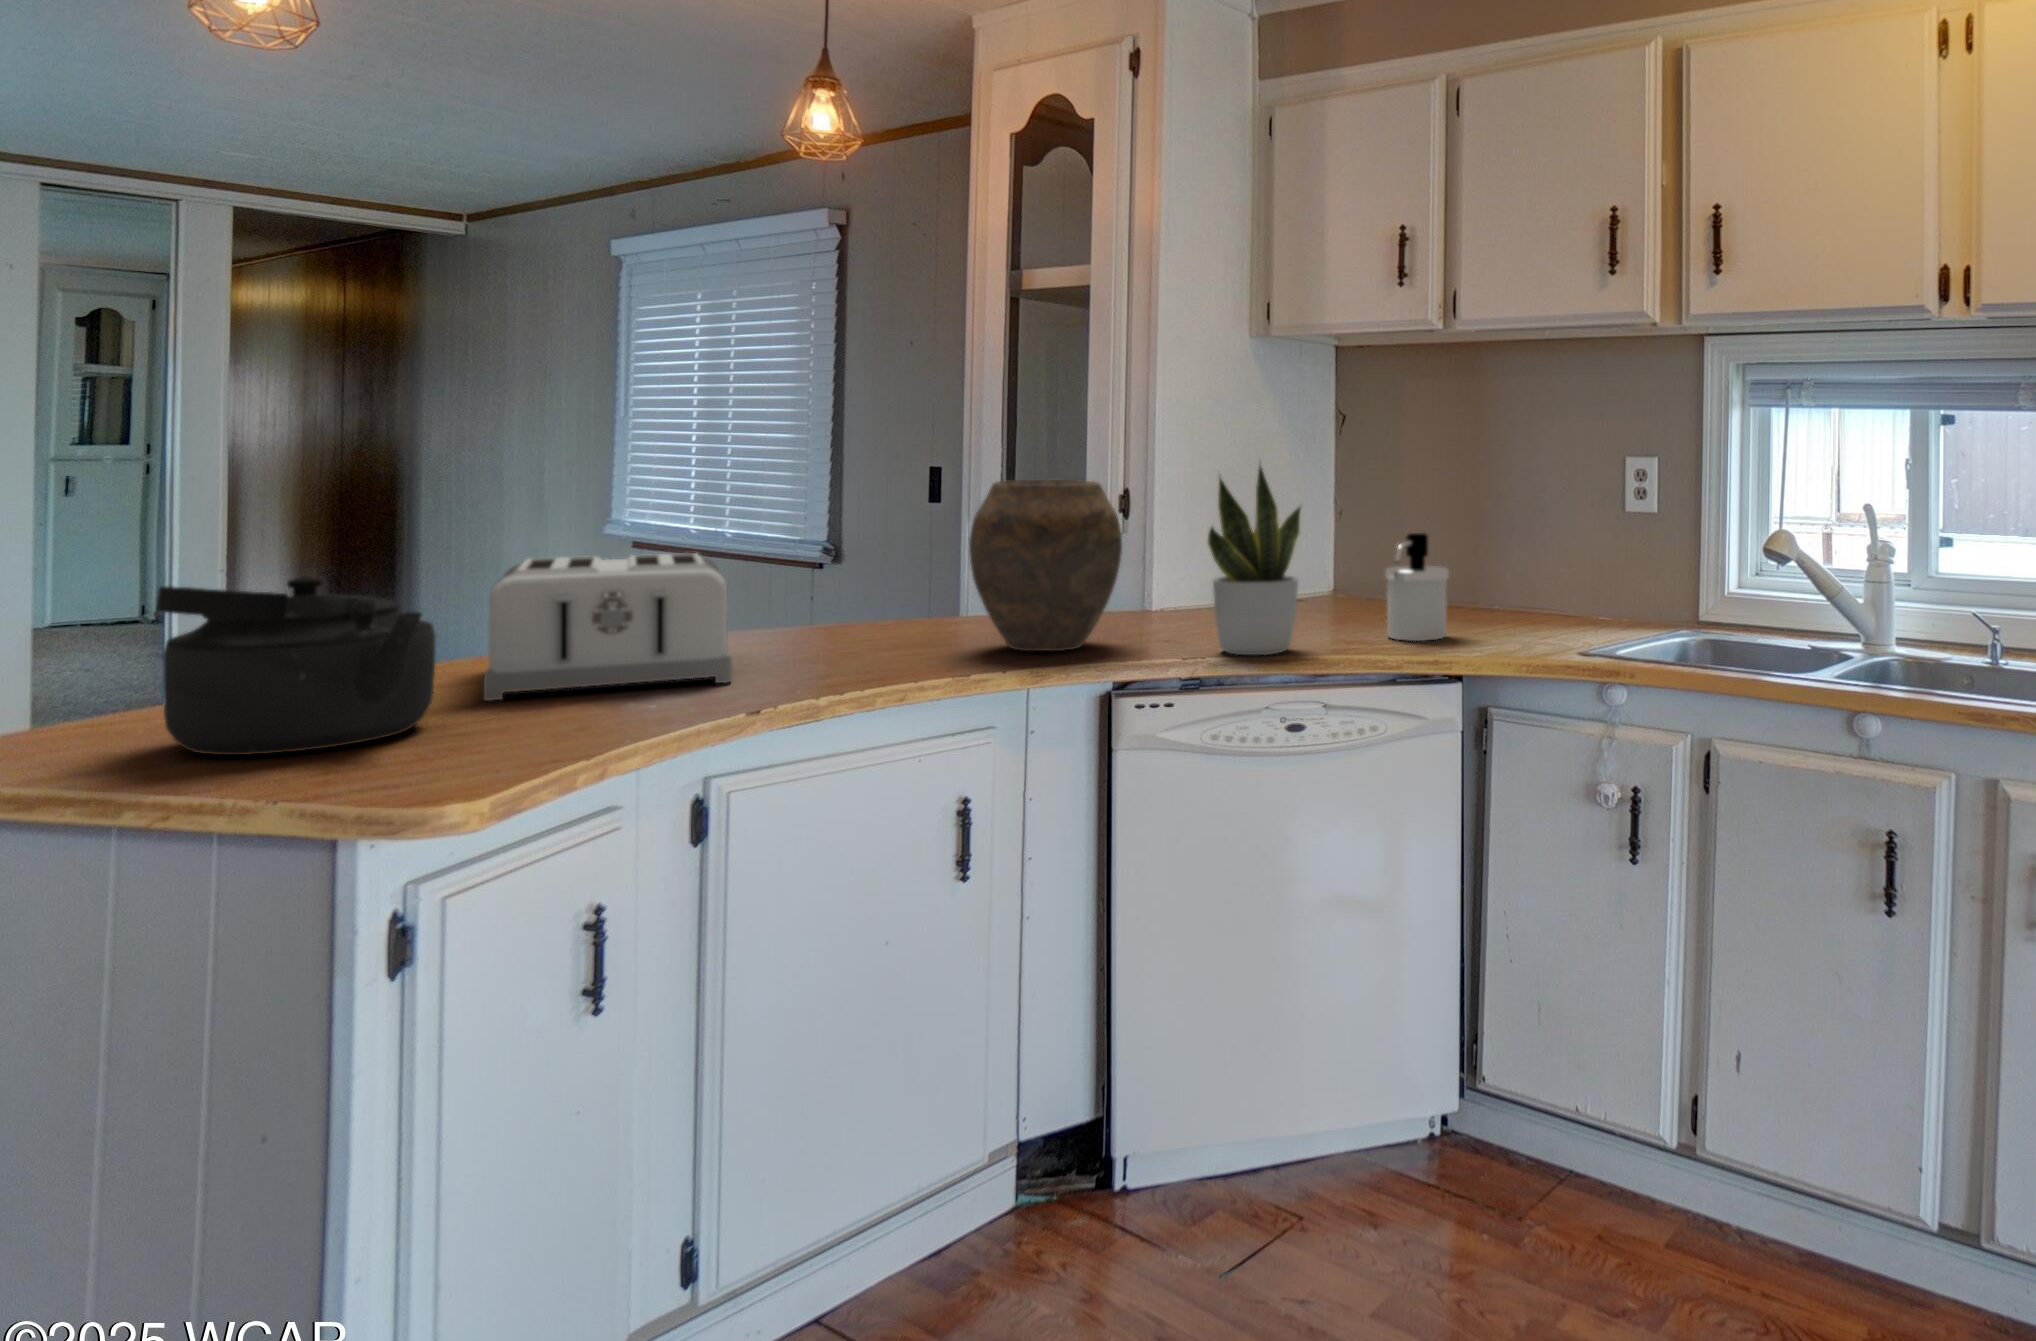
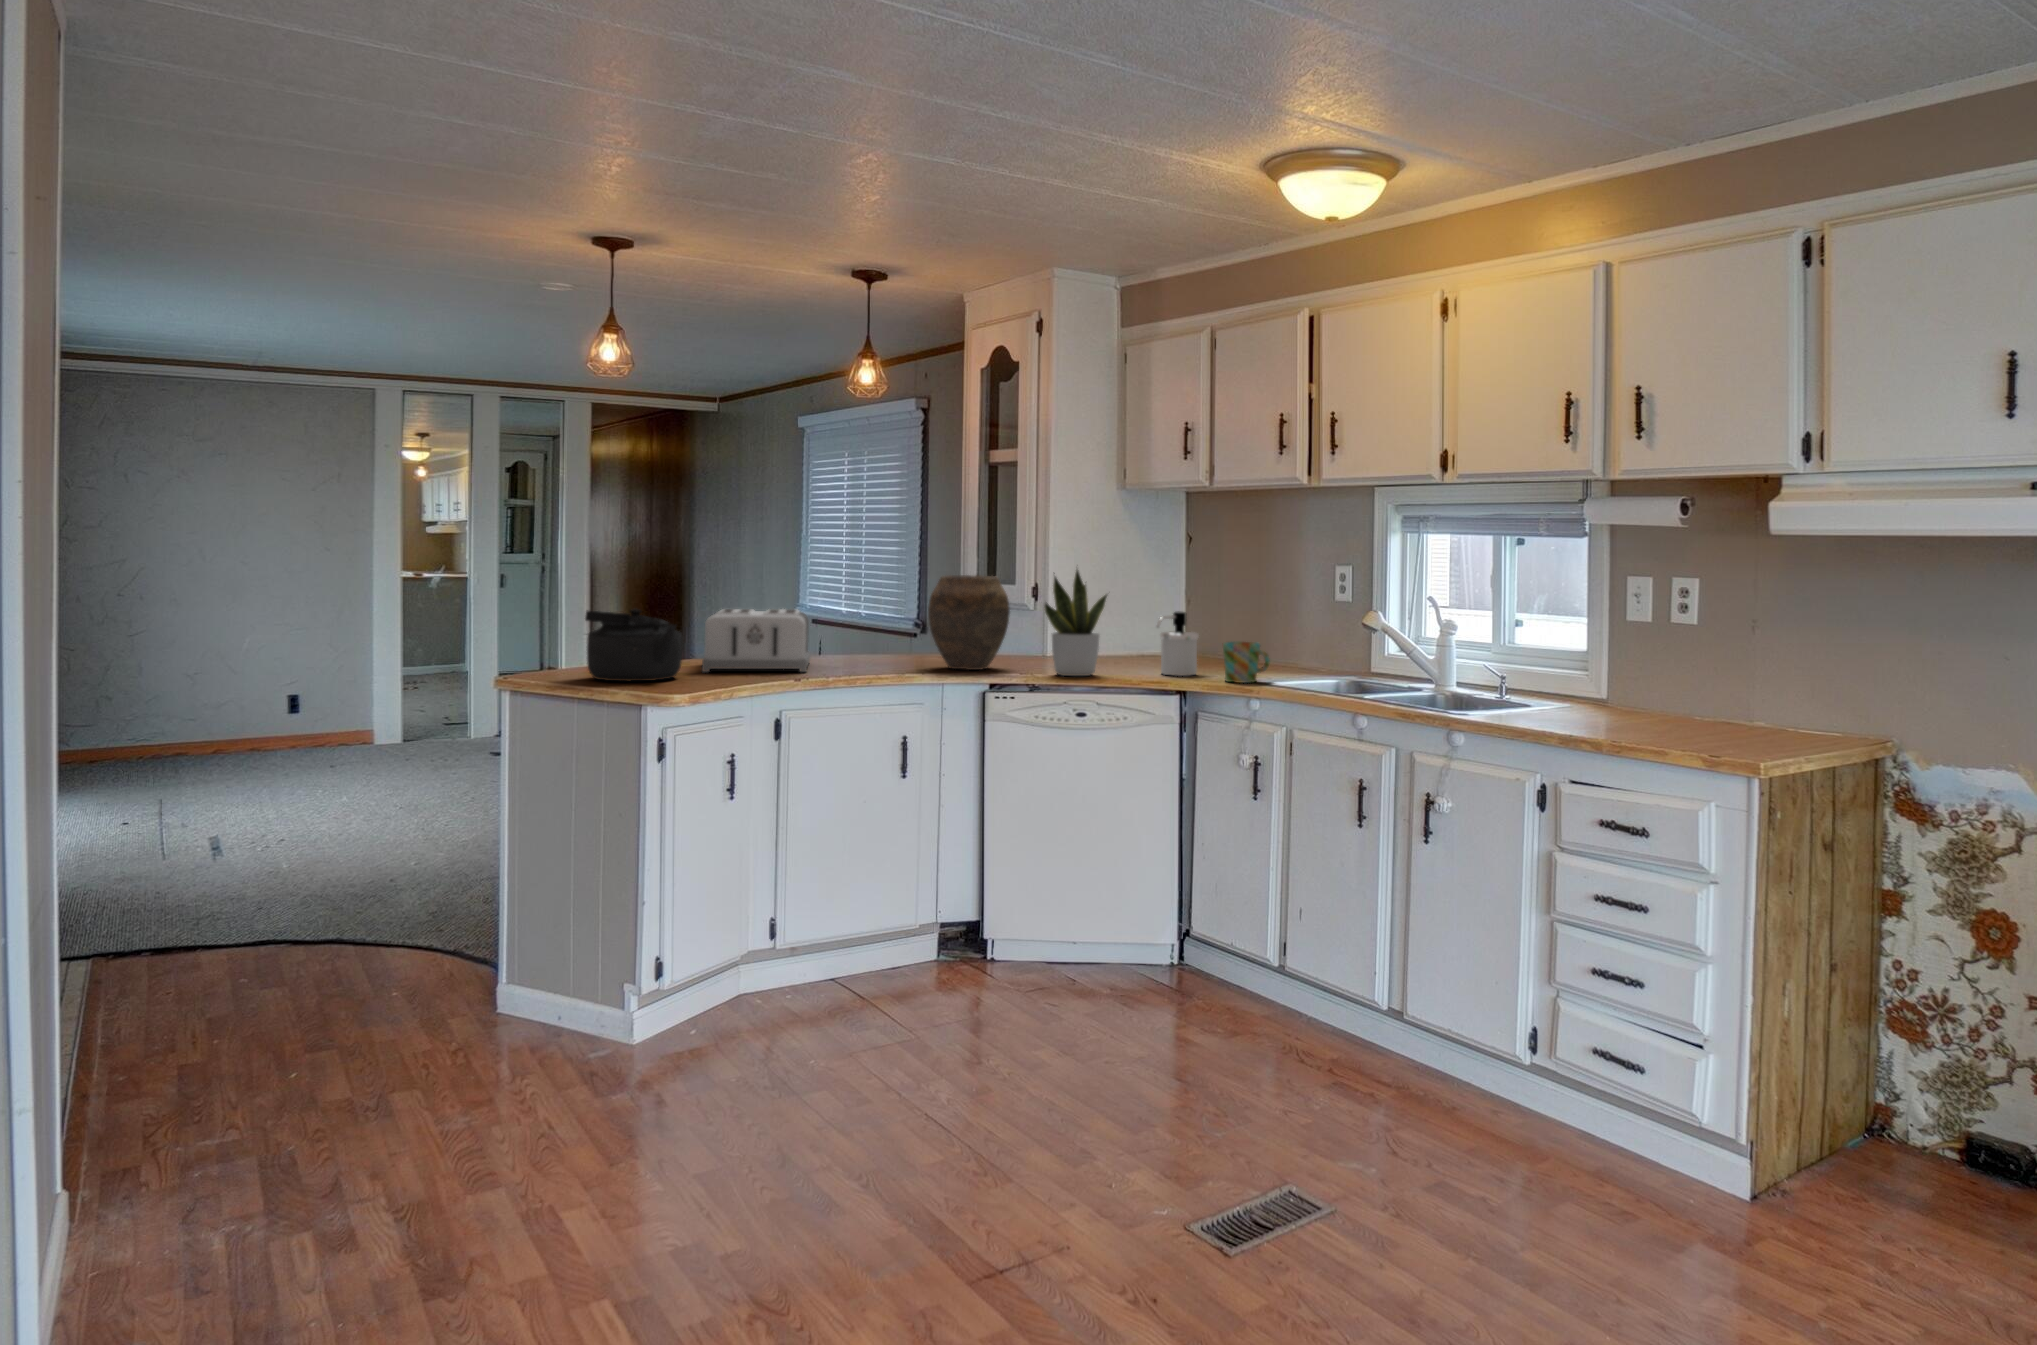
mug: none [1511,581,1584,651] -> present [1223,642,1270,683]

